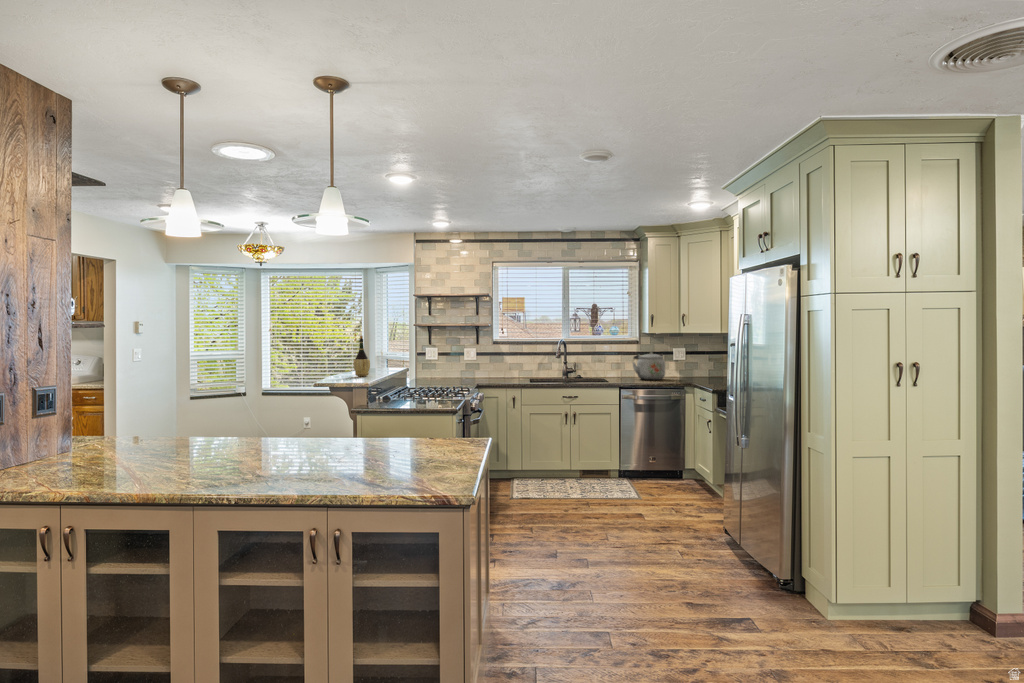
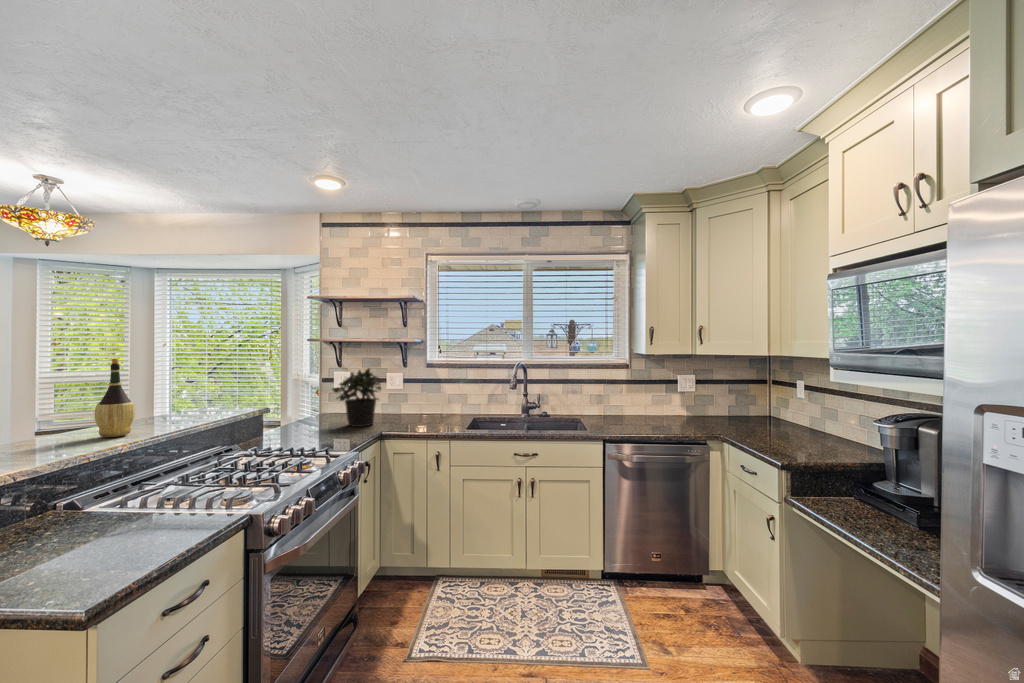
potted plant: none [438,343,472,383] -> present [332,368,381,427]
kettle: present [633,352,665,380] -> none [622,382,671,424]

